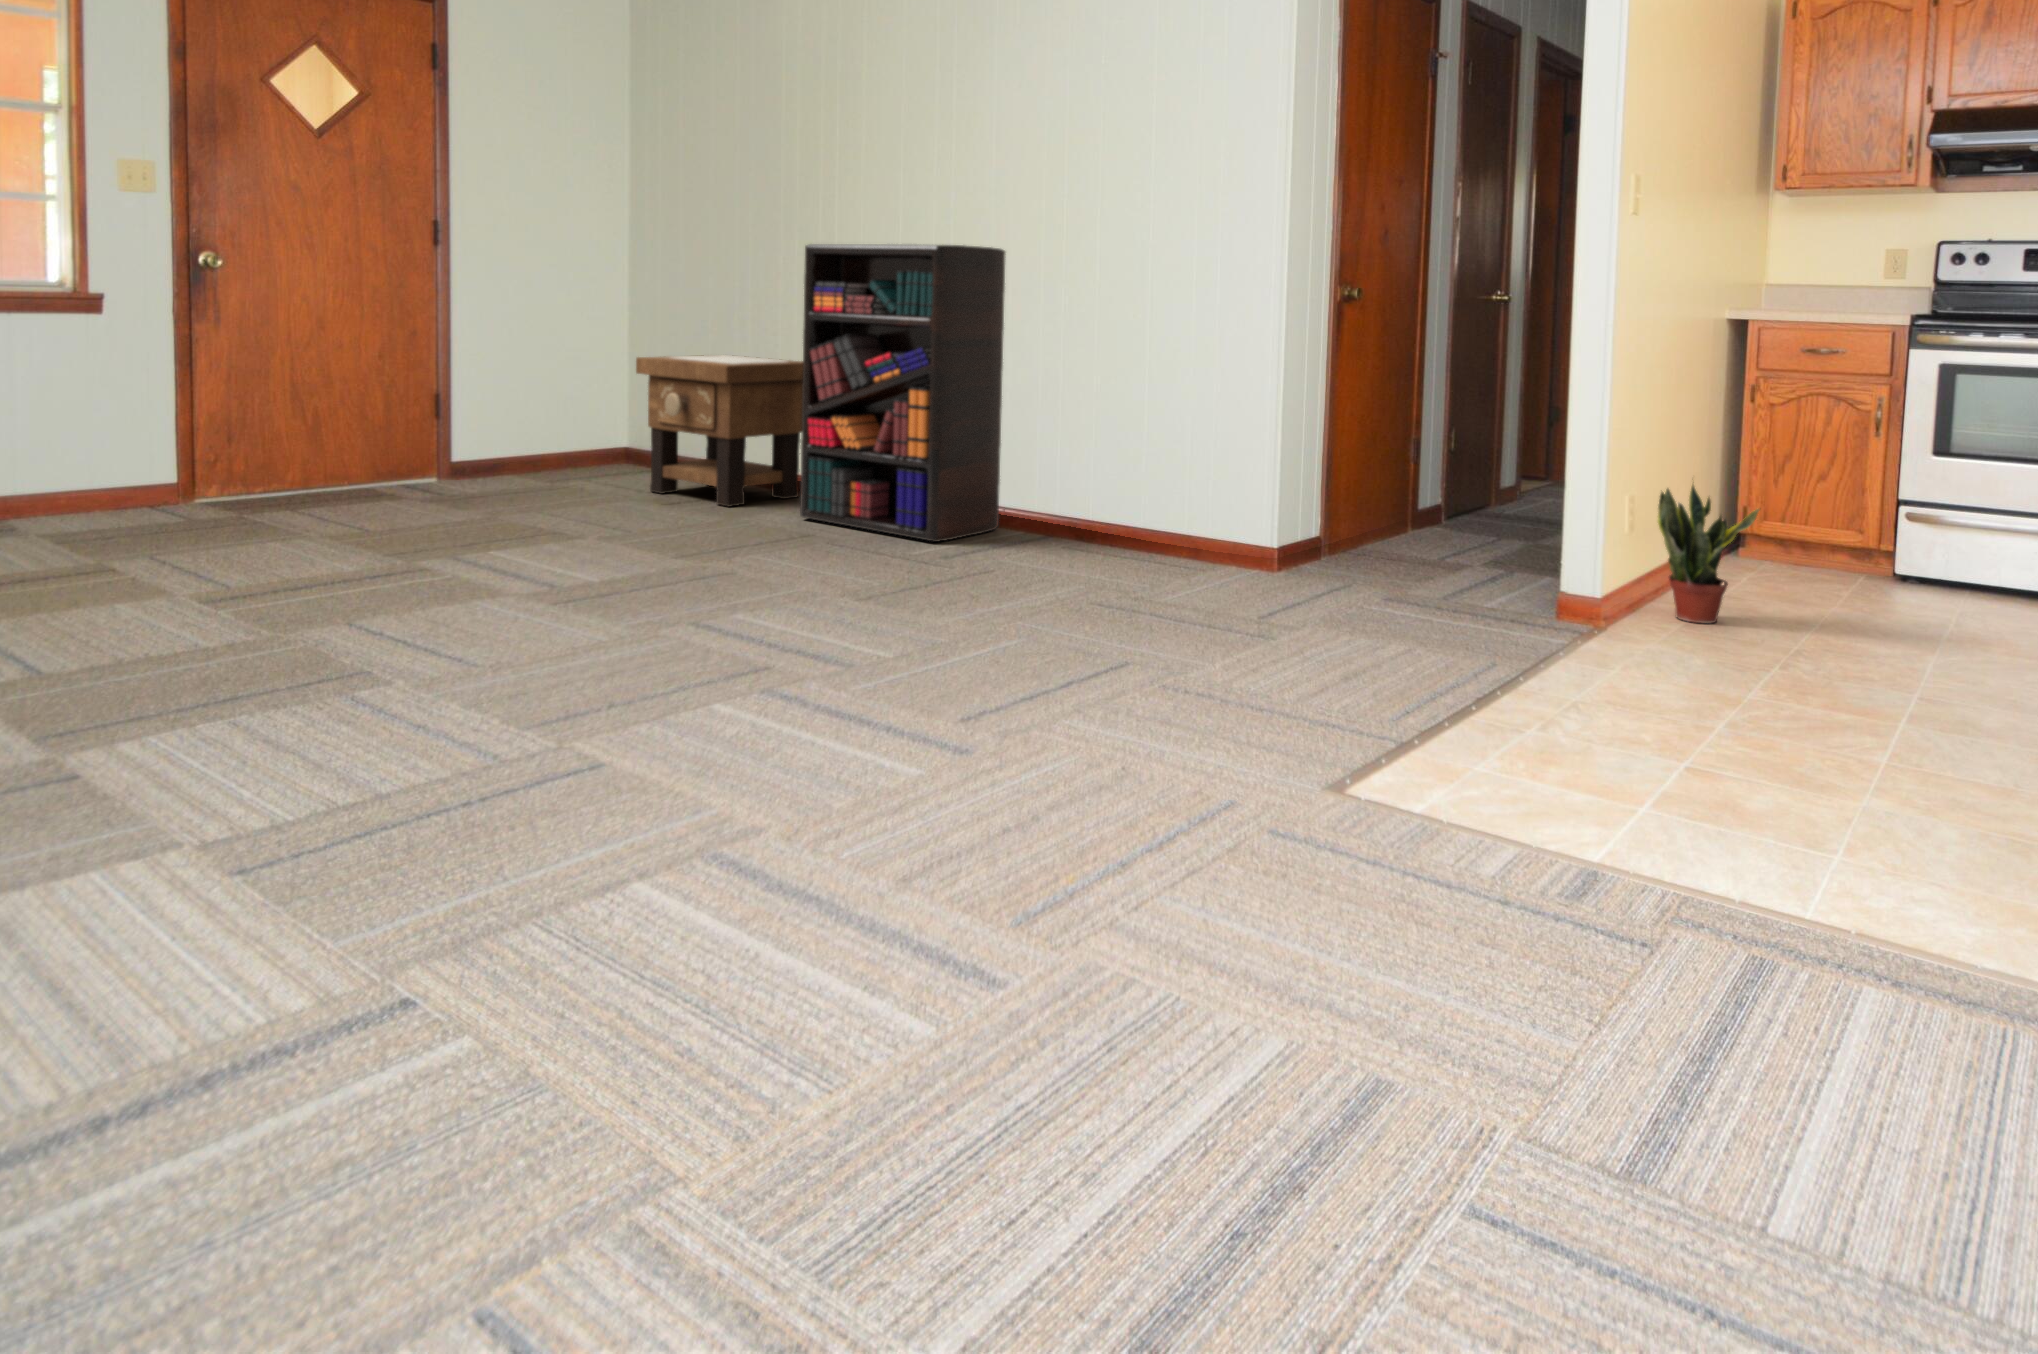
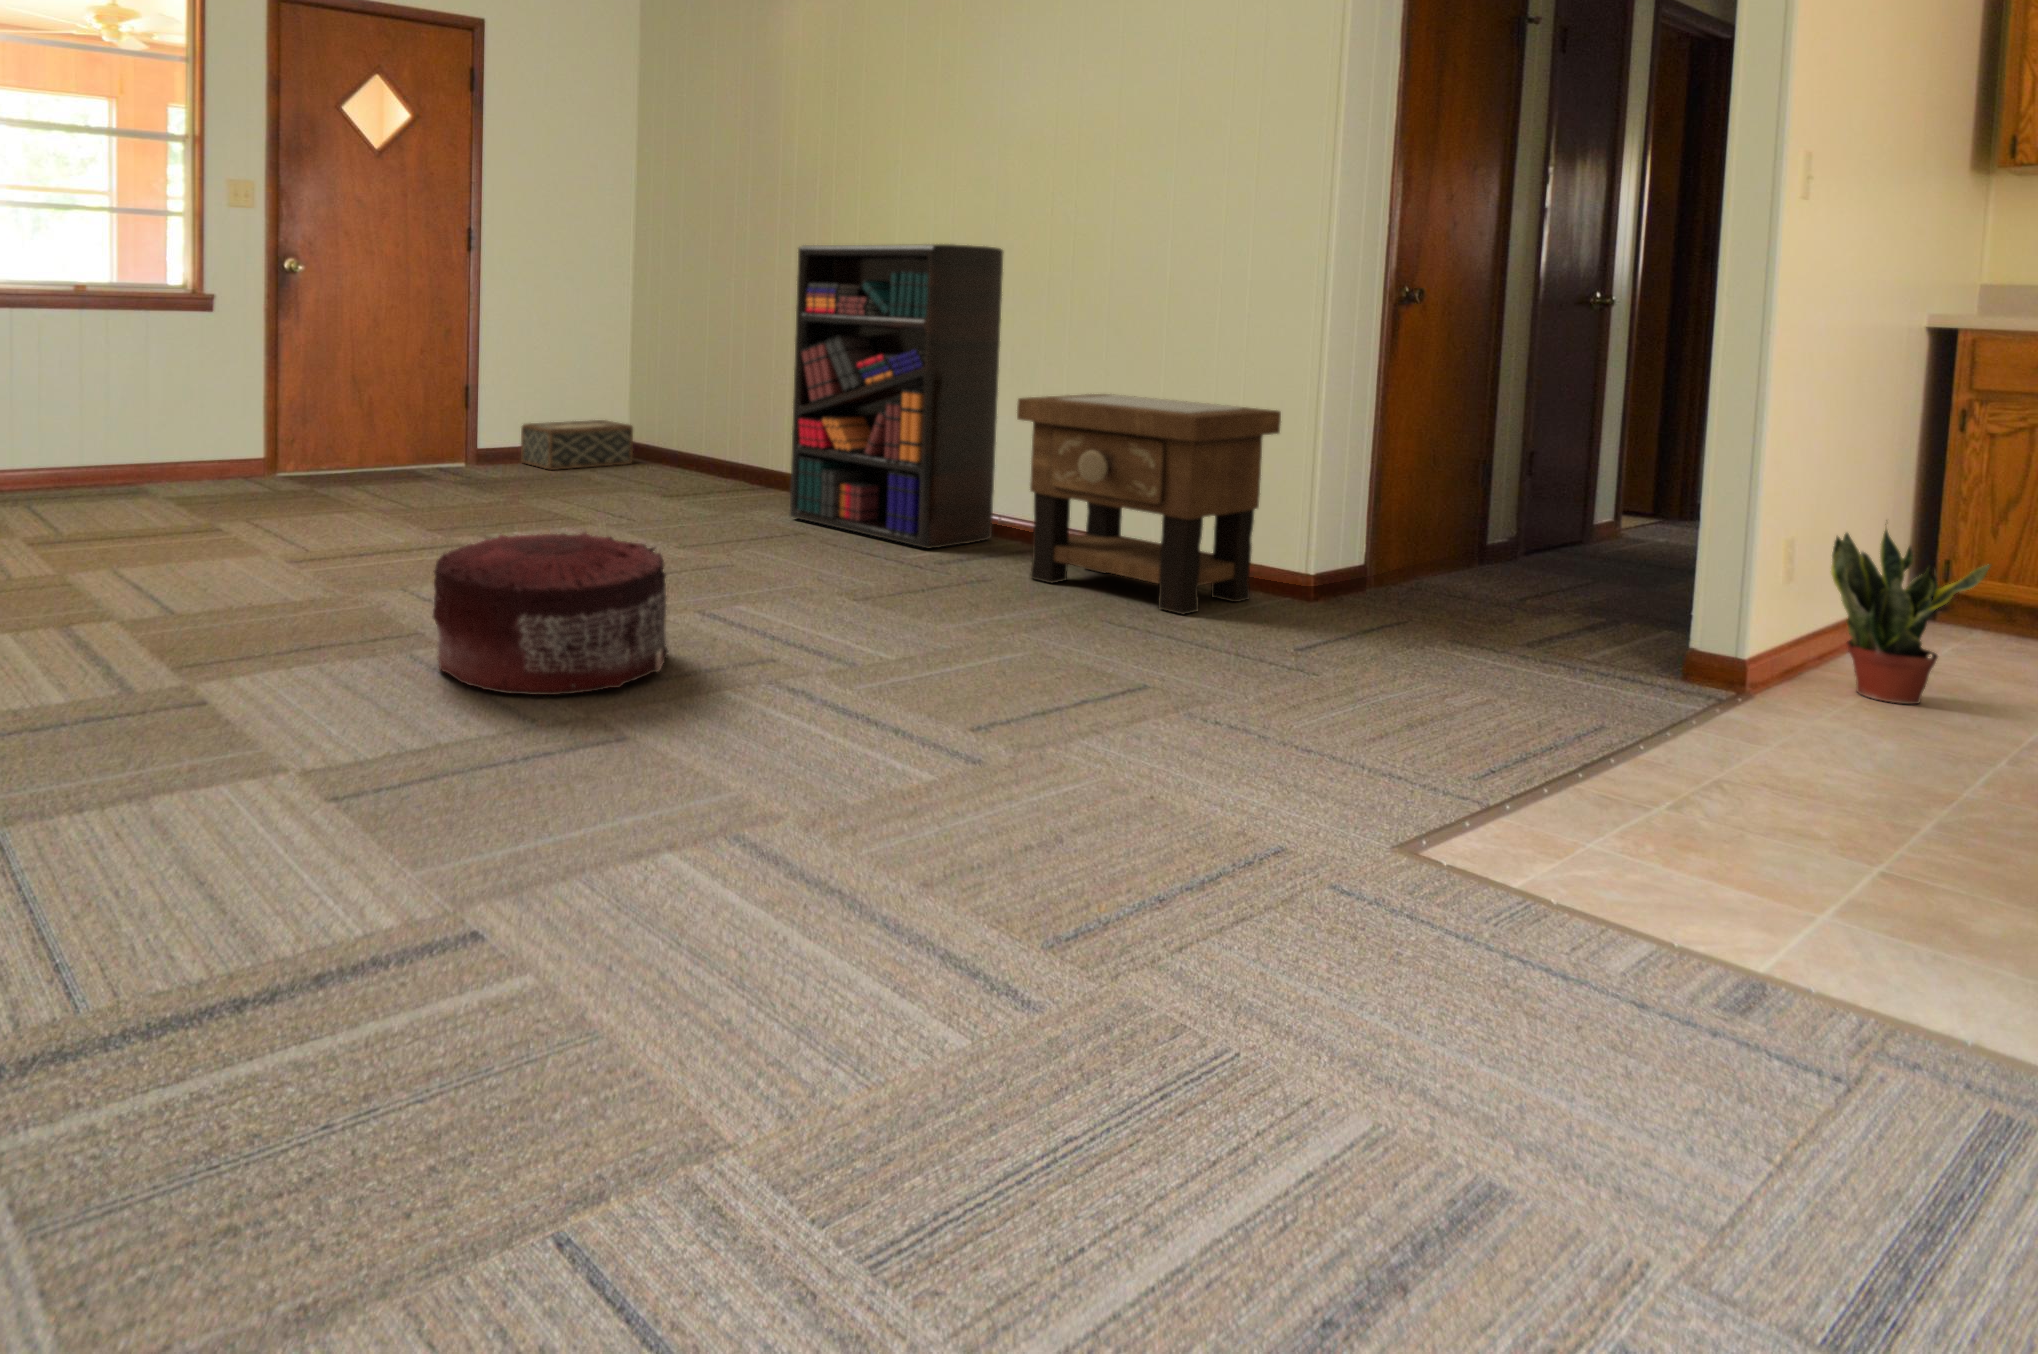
side table: present [636,355,803,507] -> present [1017,394,1281,614]
woven basket: none [508,425,637,480] -> present [521,420,633,470]
pouf: none [379,545,658,727] -> present [432,532,668,695]

